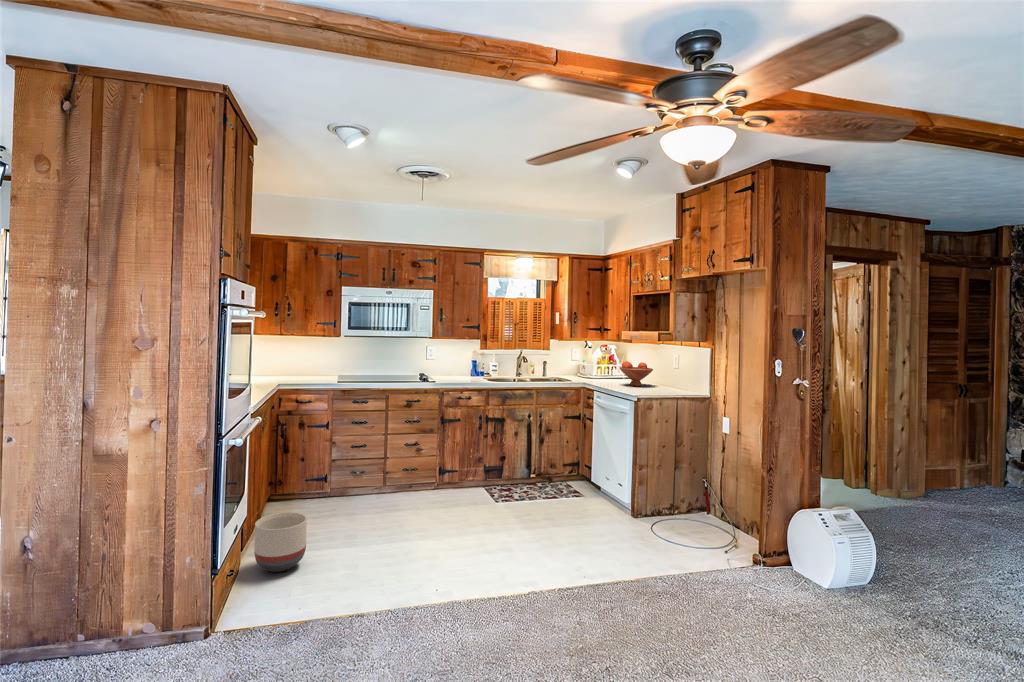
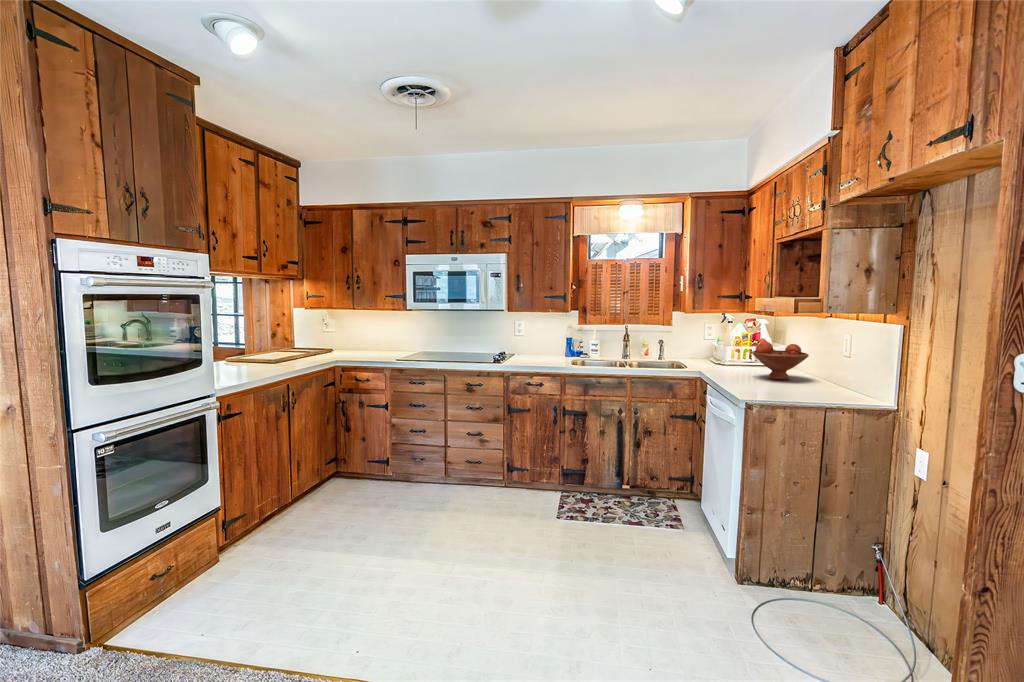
planter: present [254,512,307,572] -> none [227,502,285,567]

